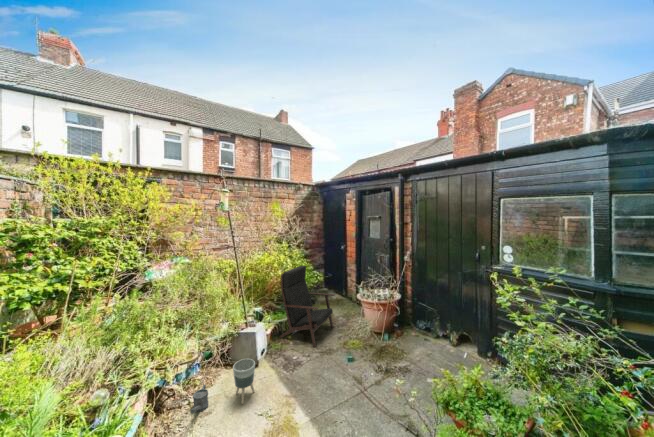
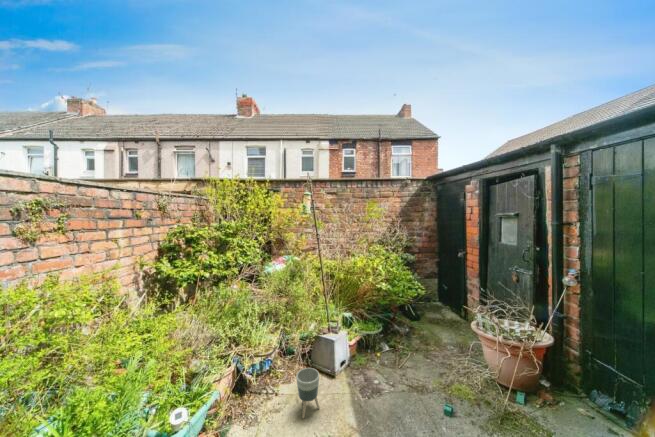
lounge chair: present [280,266,335,347] -> none [368,272,440,376]
watering can: present [191,385,208,413] -> none [253,381,277,409]

